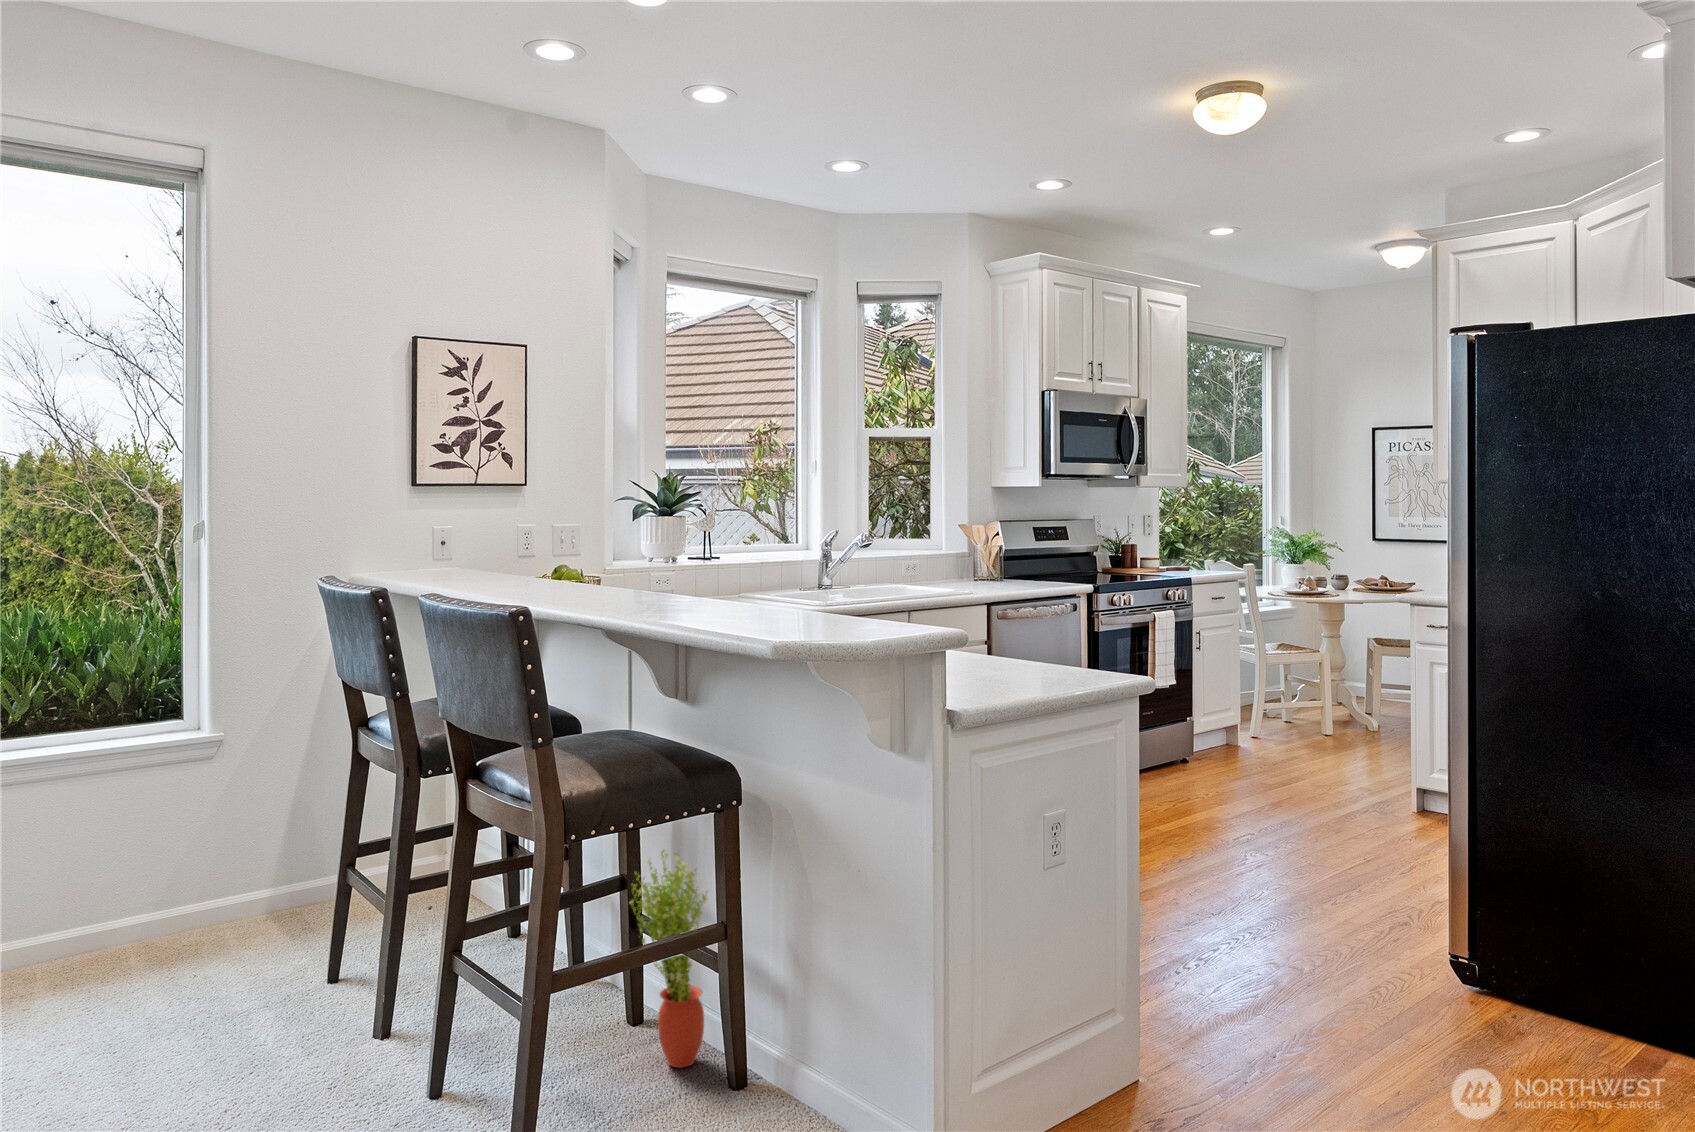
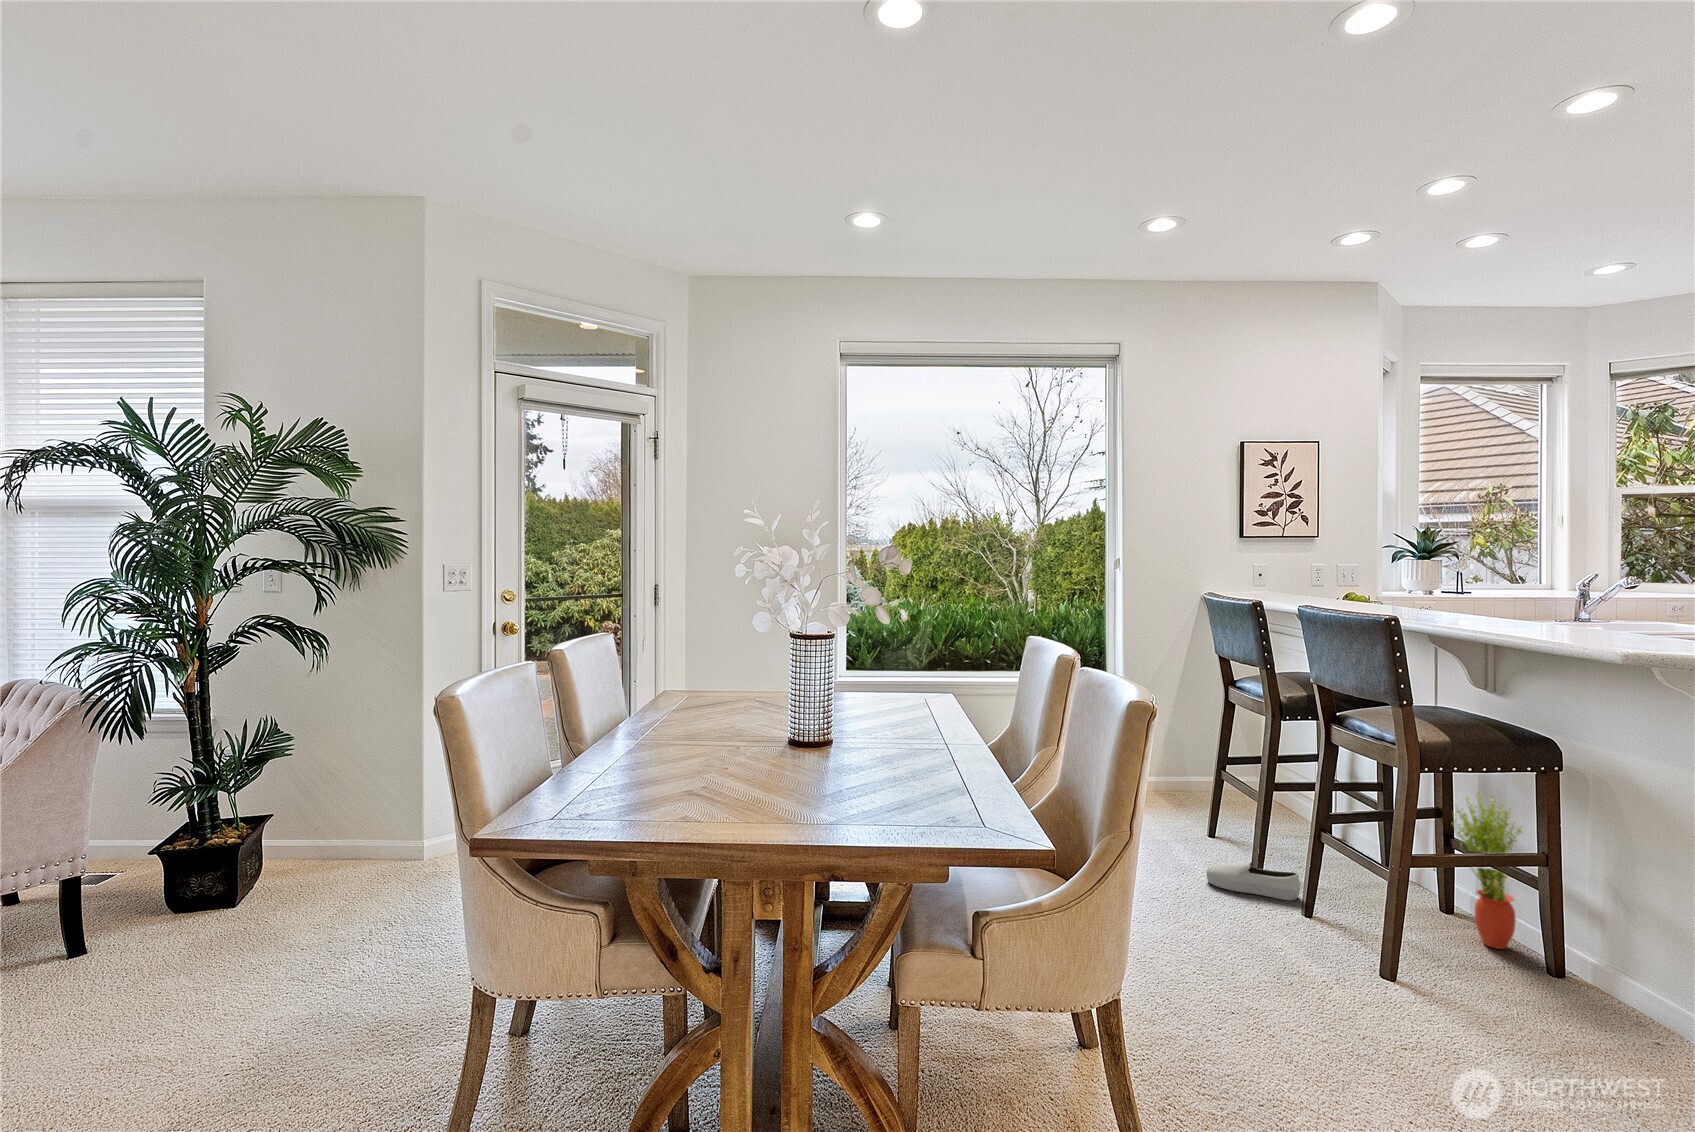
shoe: none [293,1021,439,1078] -> present [1206,862,1300,900]

